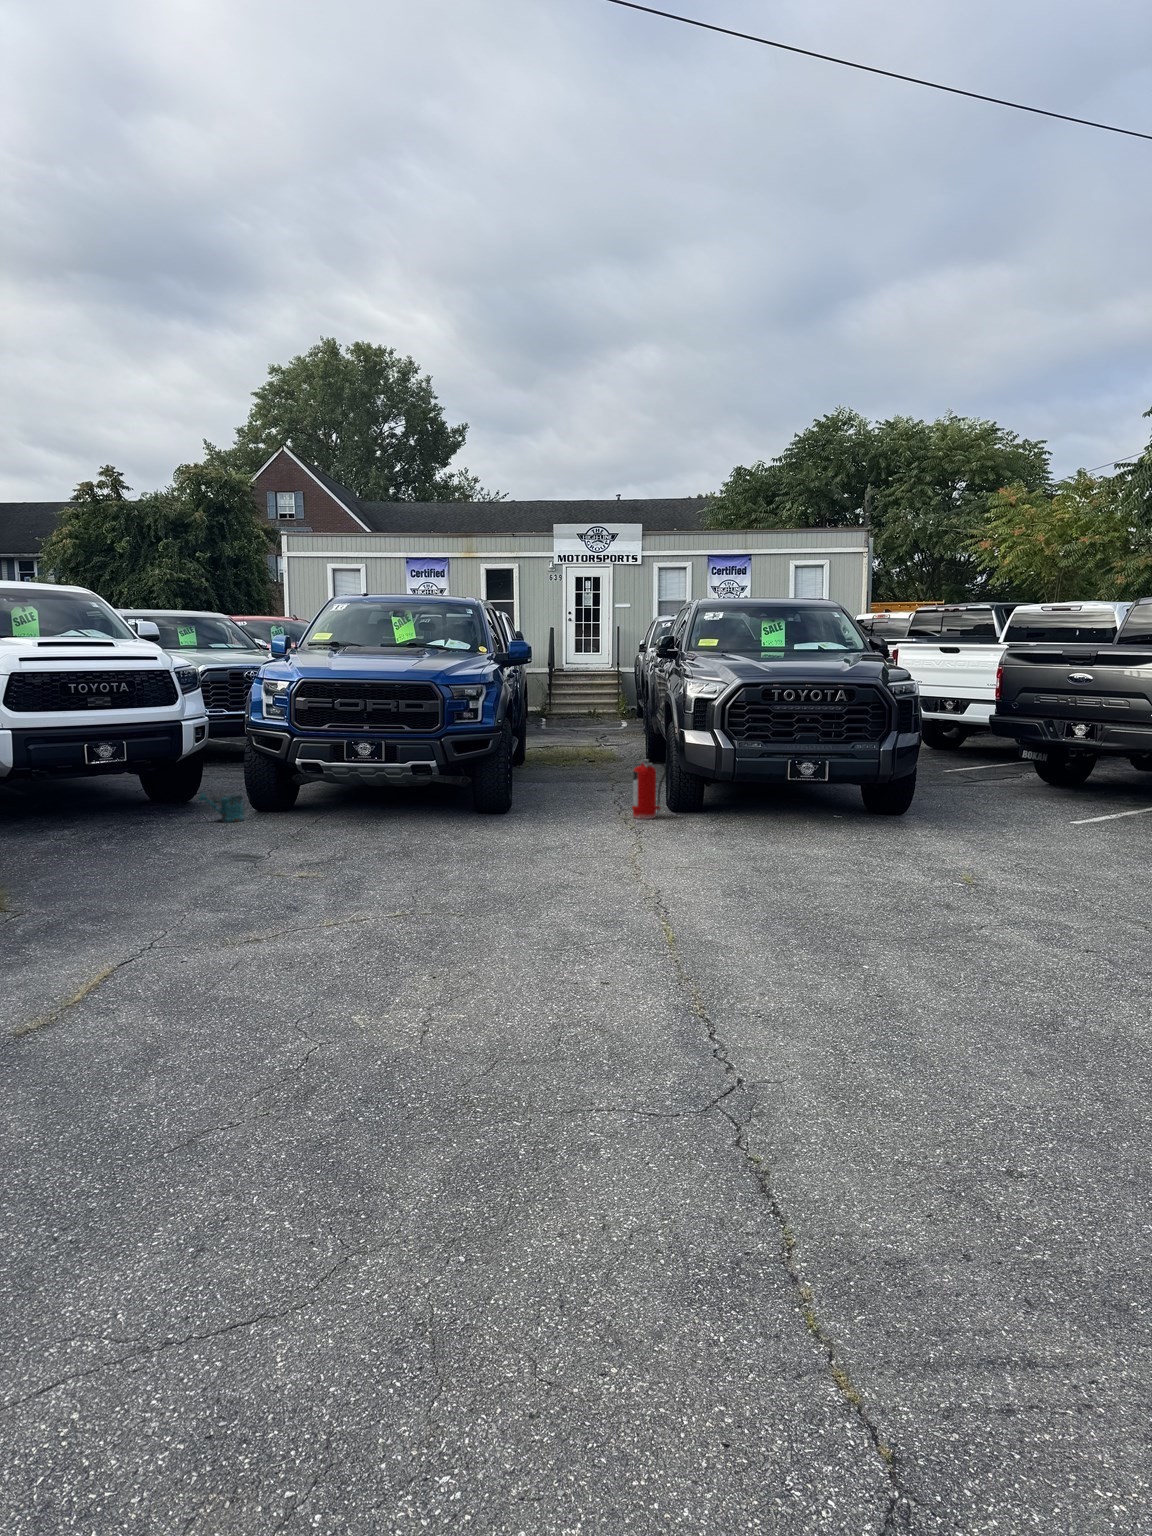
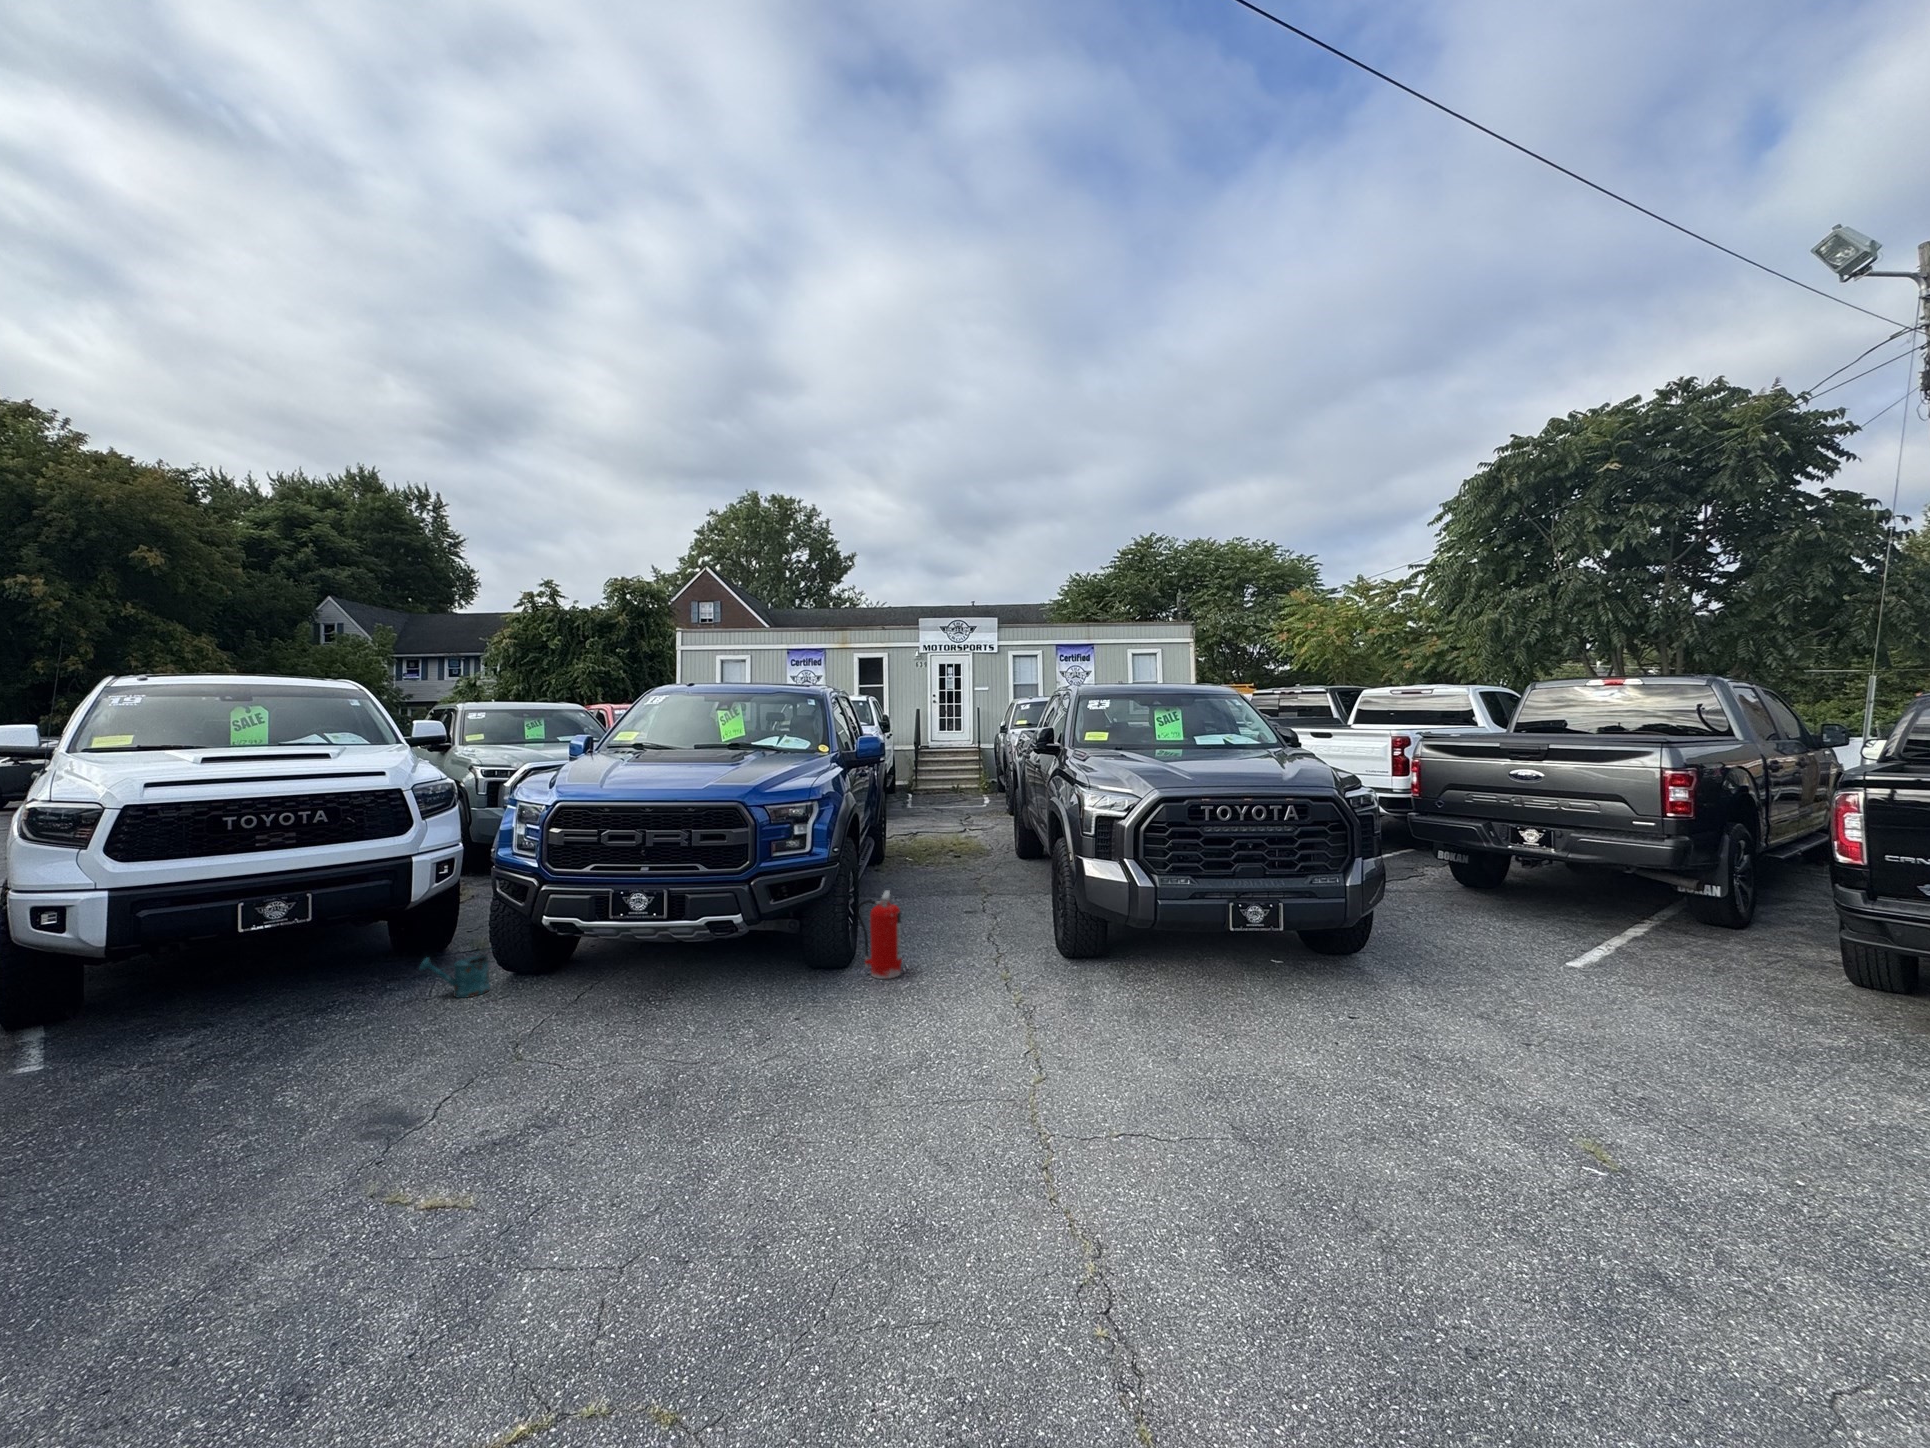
fire extinguisher: present [632,760,667,819] -> present [856,890,902,979]

